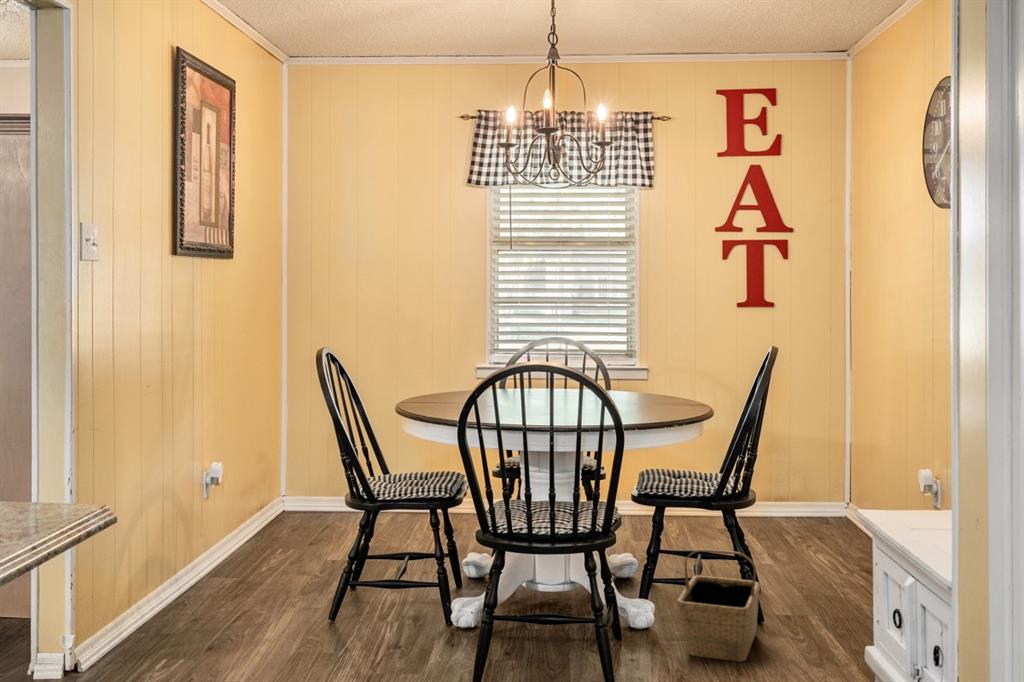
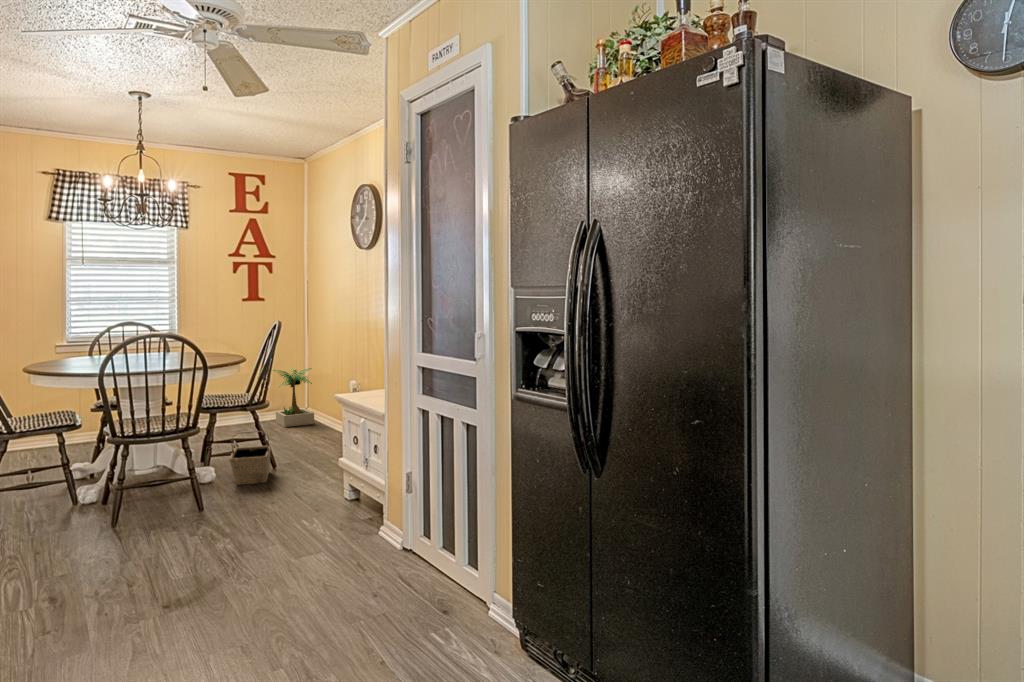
potted plant: none [774,422,861,533] -> present [273,368,314,427]

